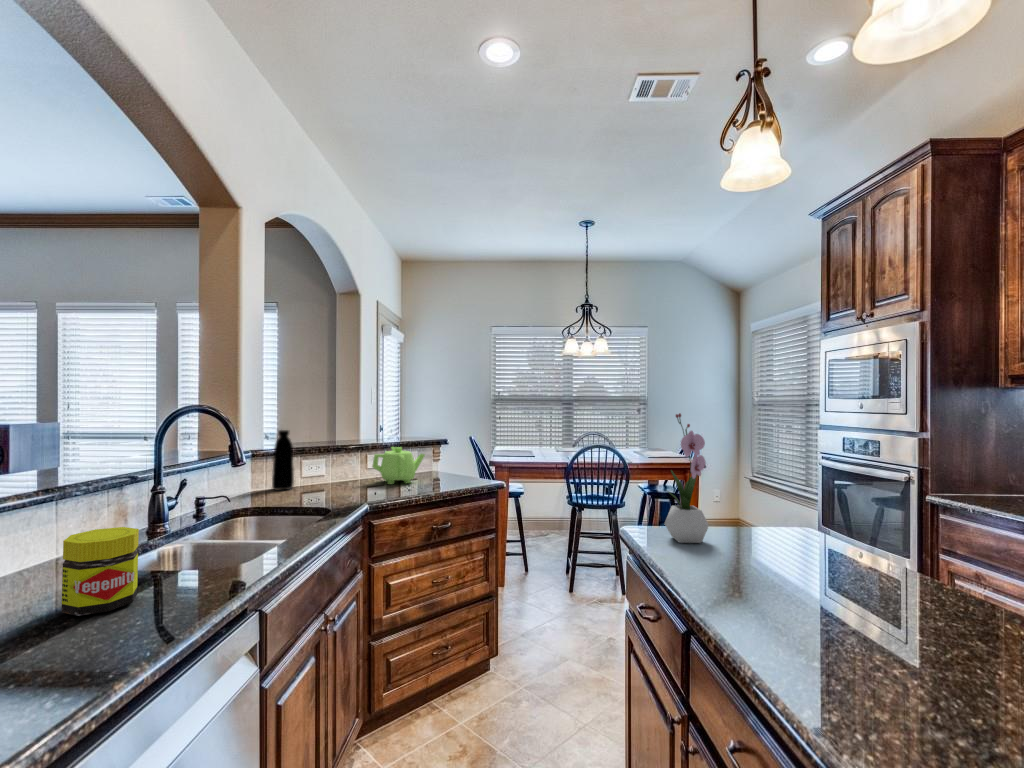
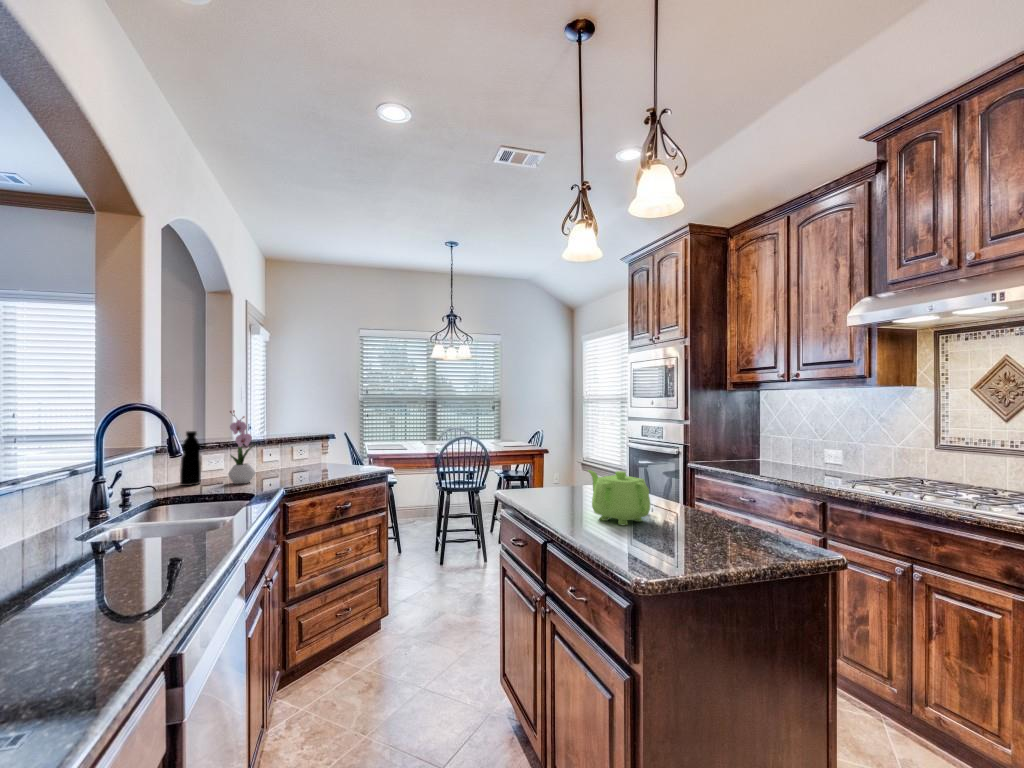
flower arrangement: present [665,413,708,543] -> present [228,410,256,484]
teapot: present [372,447,425,484] -> present [588,470,650,525]
jar: present [61,527,139,616] -> none [112,502,165,563]

